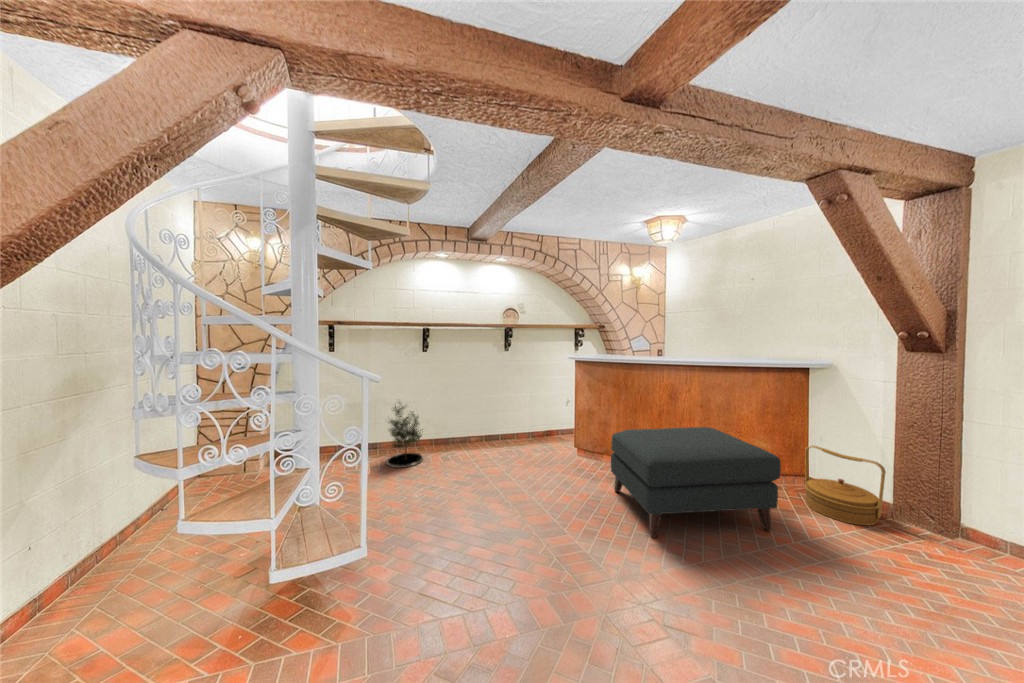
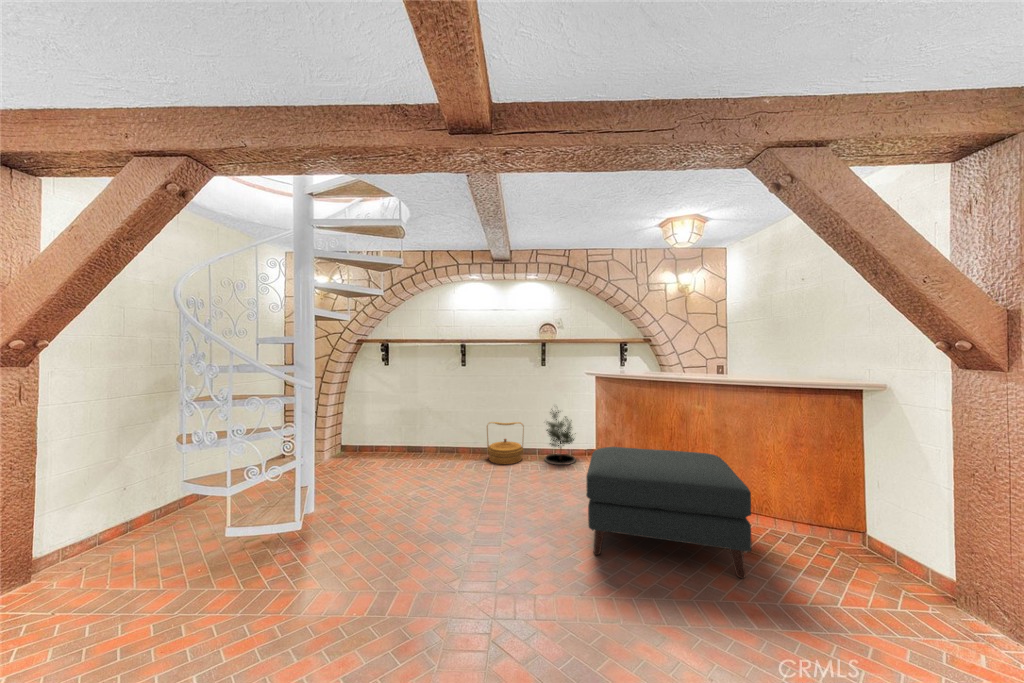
potted tree: present [386,402,423,468] -> present [545,410,576,465]
woven basket: present [805,446,886,525] -> present [487,422,524,464]

